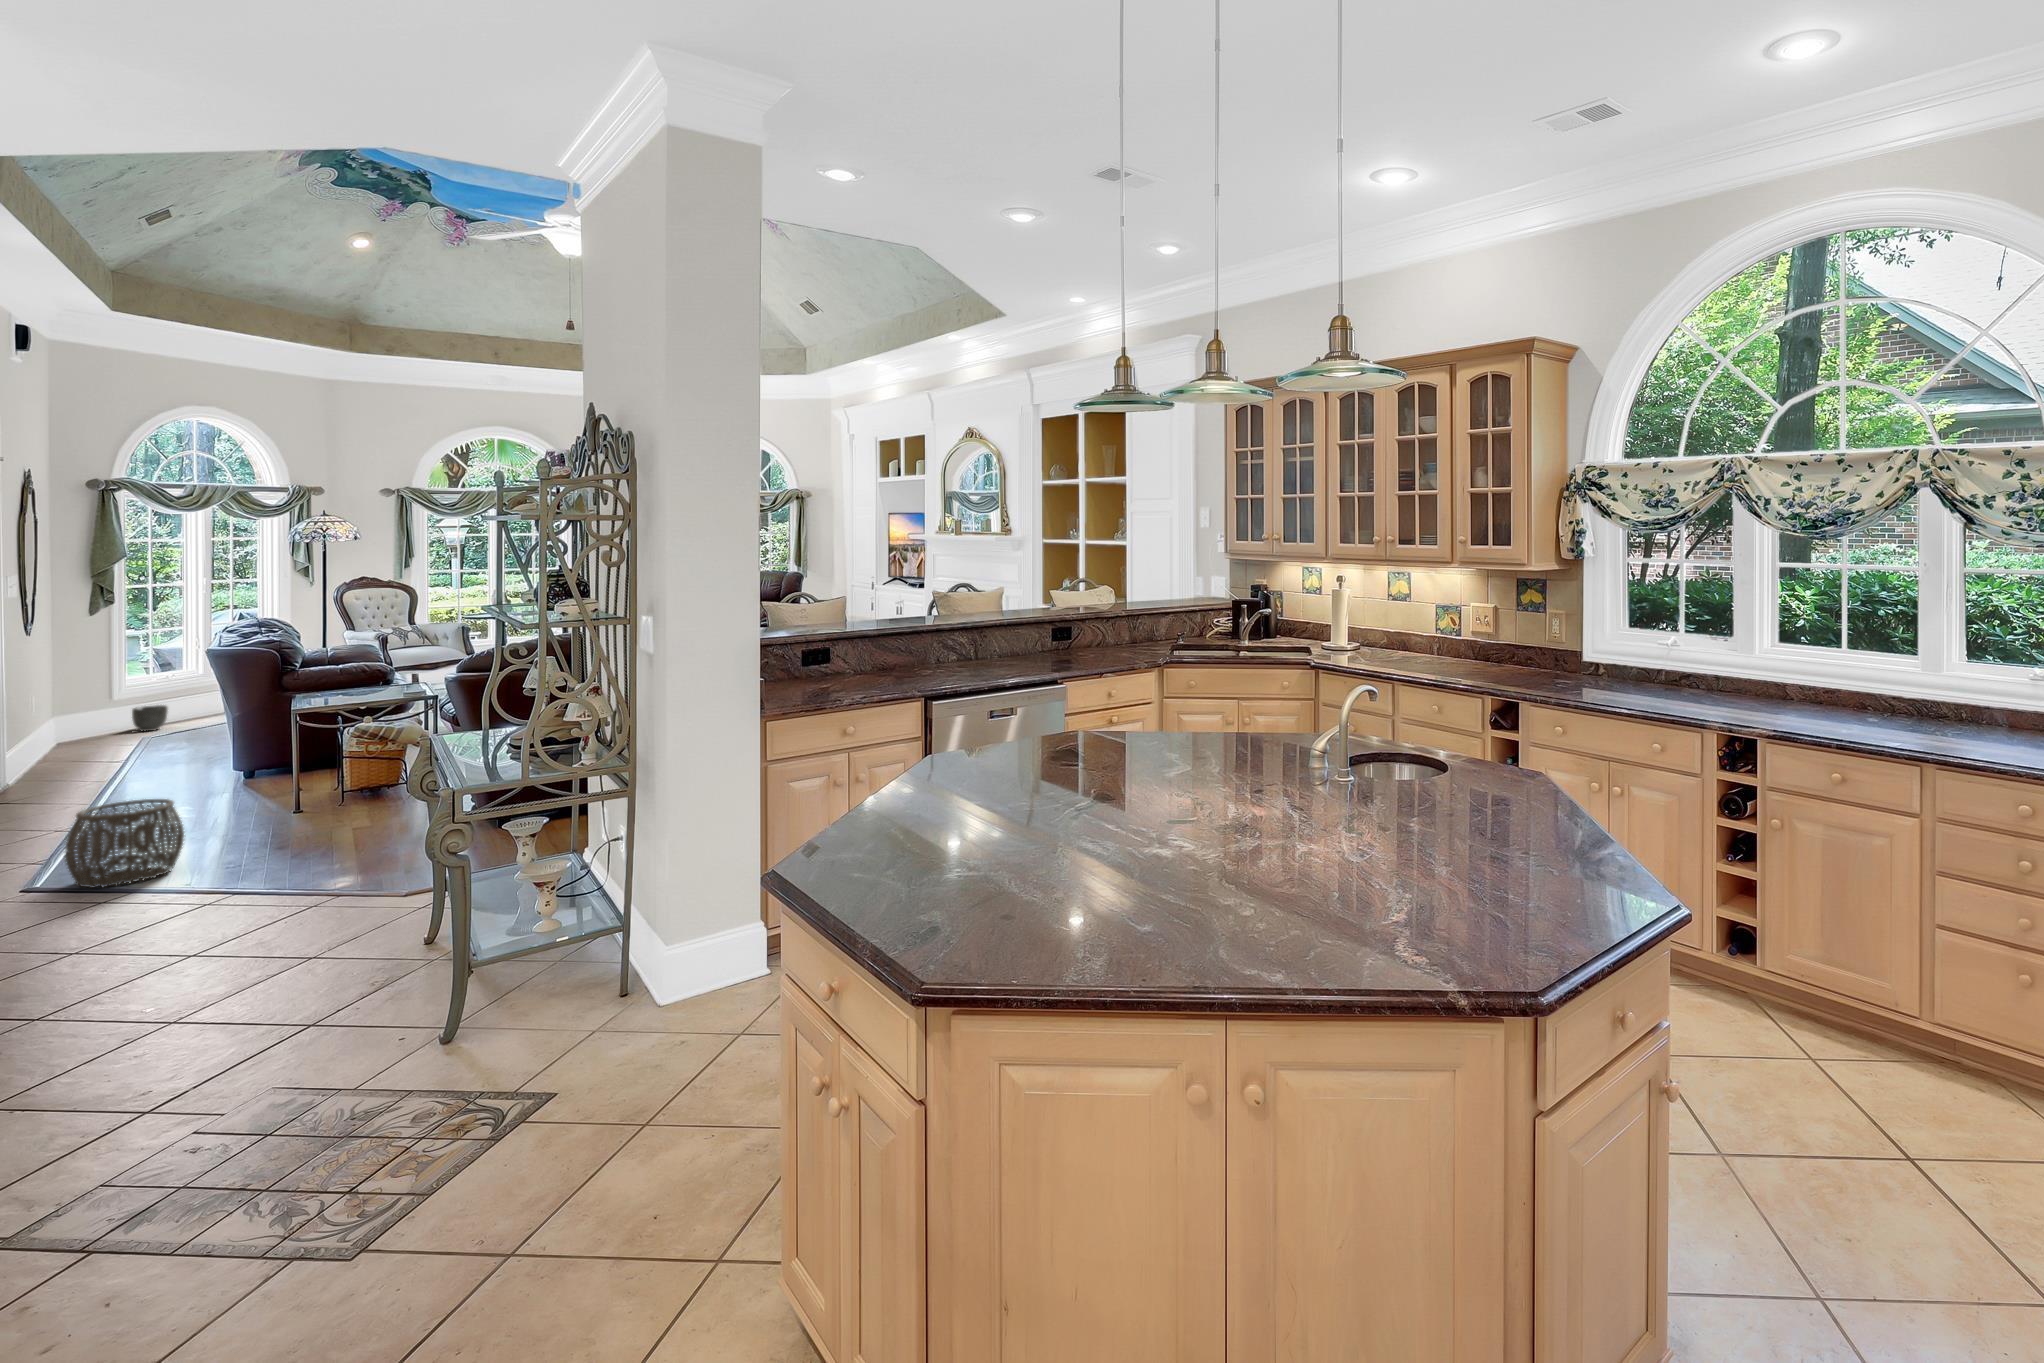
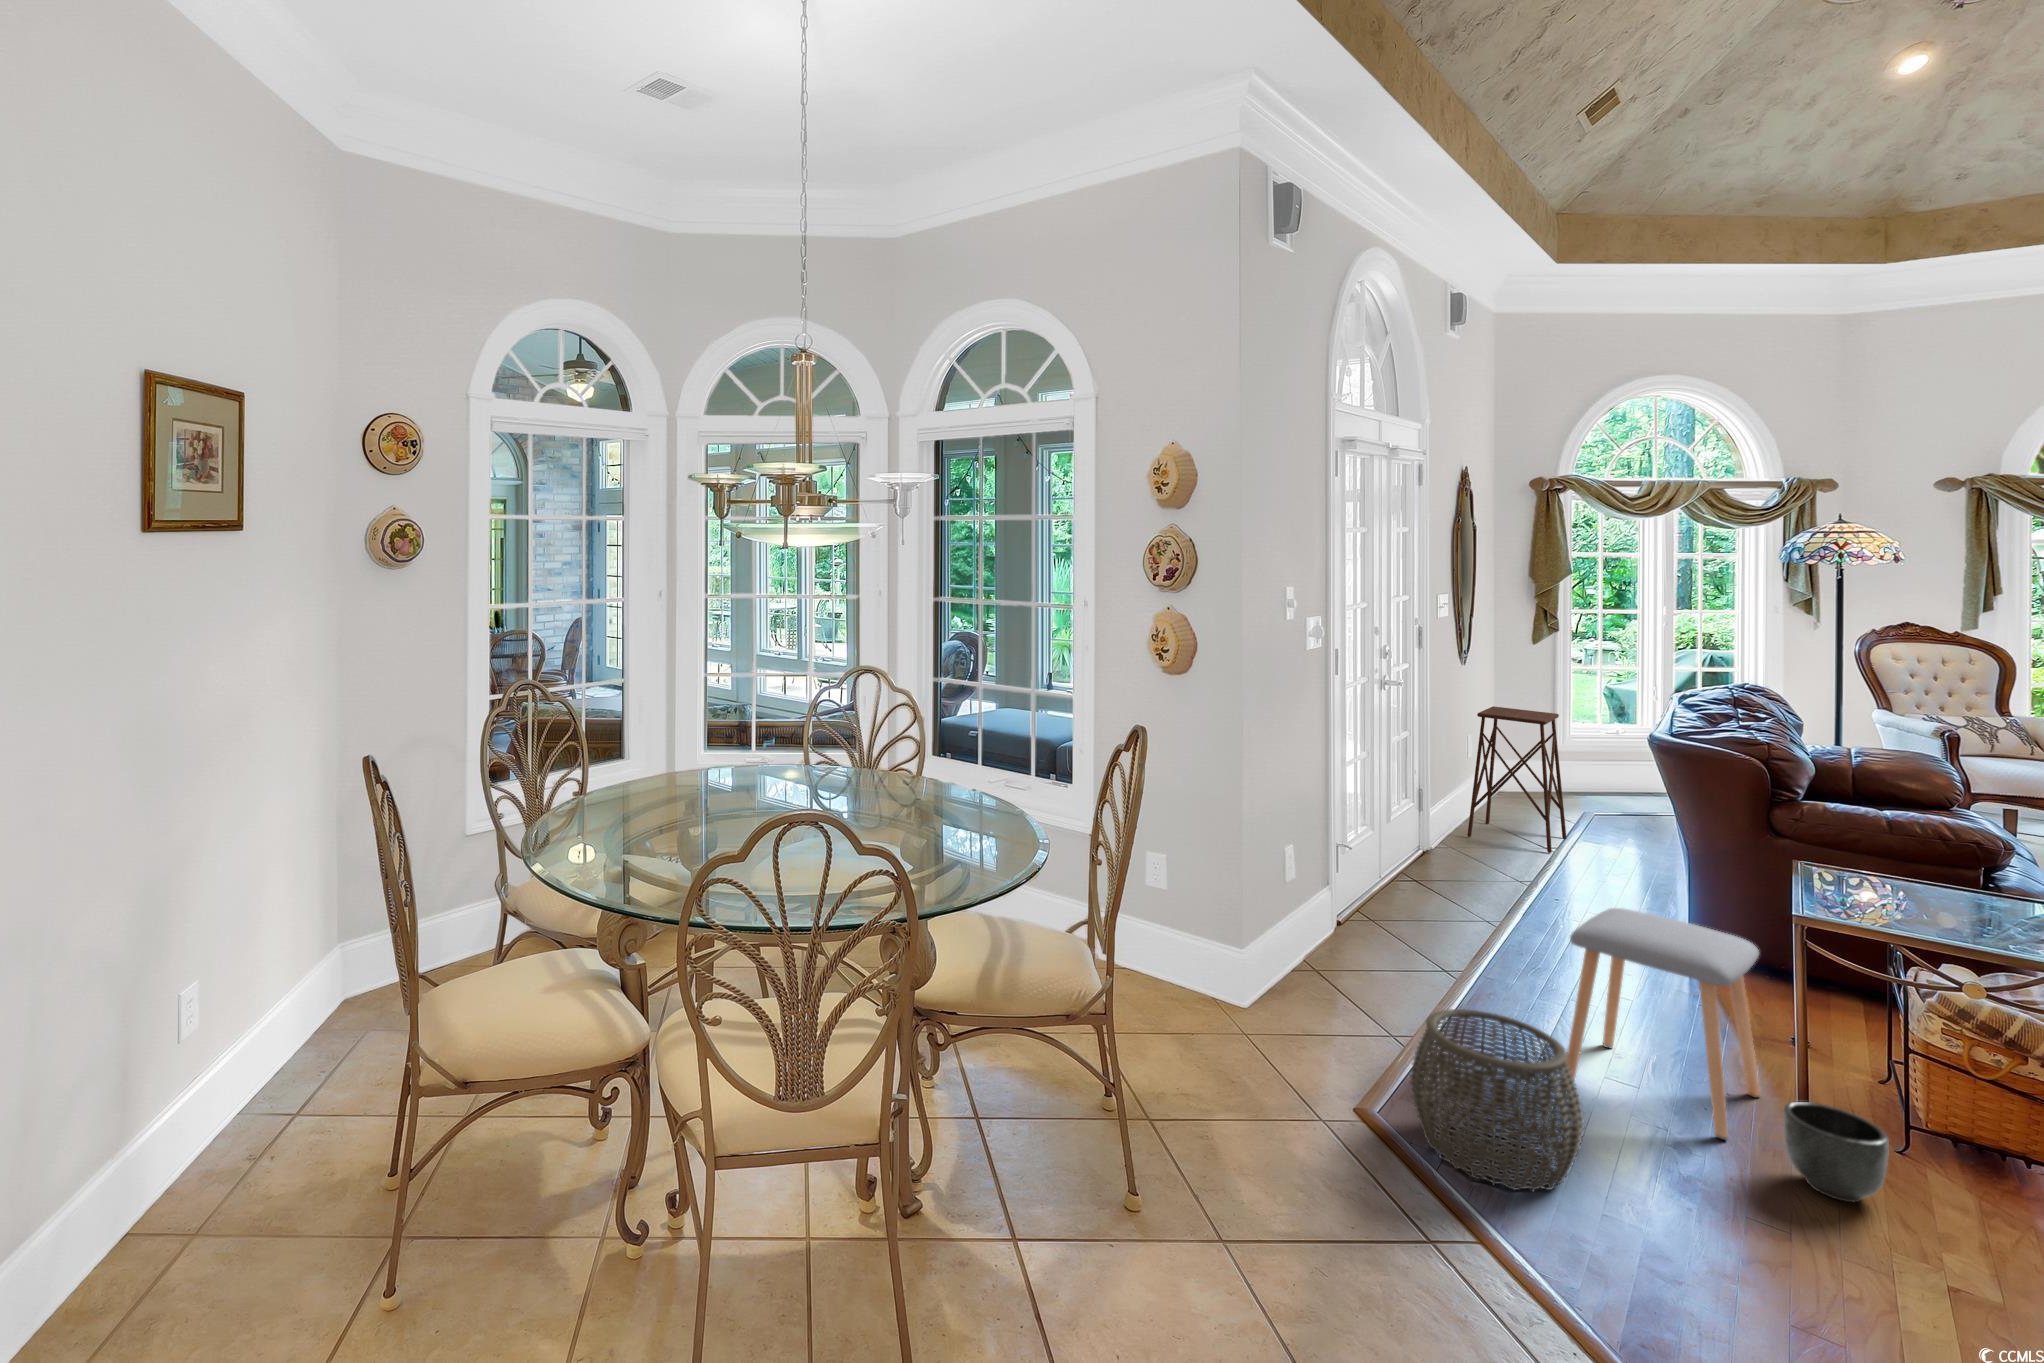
side table: none [36,661,129,772] -> present [1467,706,1567,853]
planter: present [132,705,168,731] -> present [1783,1102,1889,1202]
stool: none [162,735,278,844] -> present [1567,908,1760,1140]

